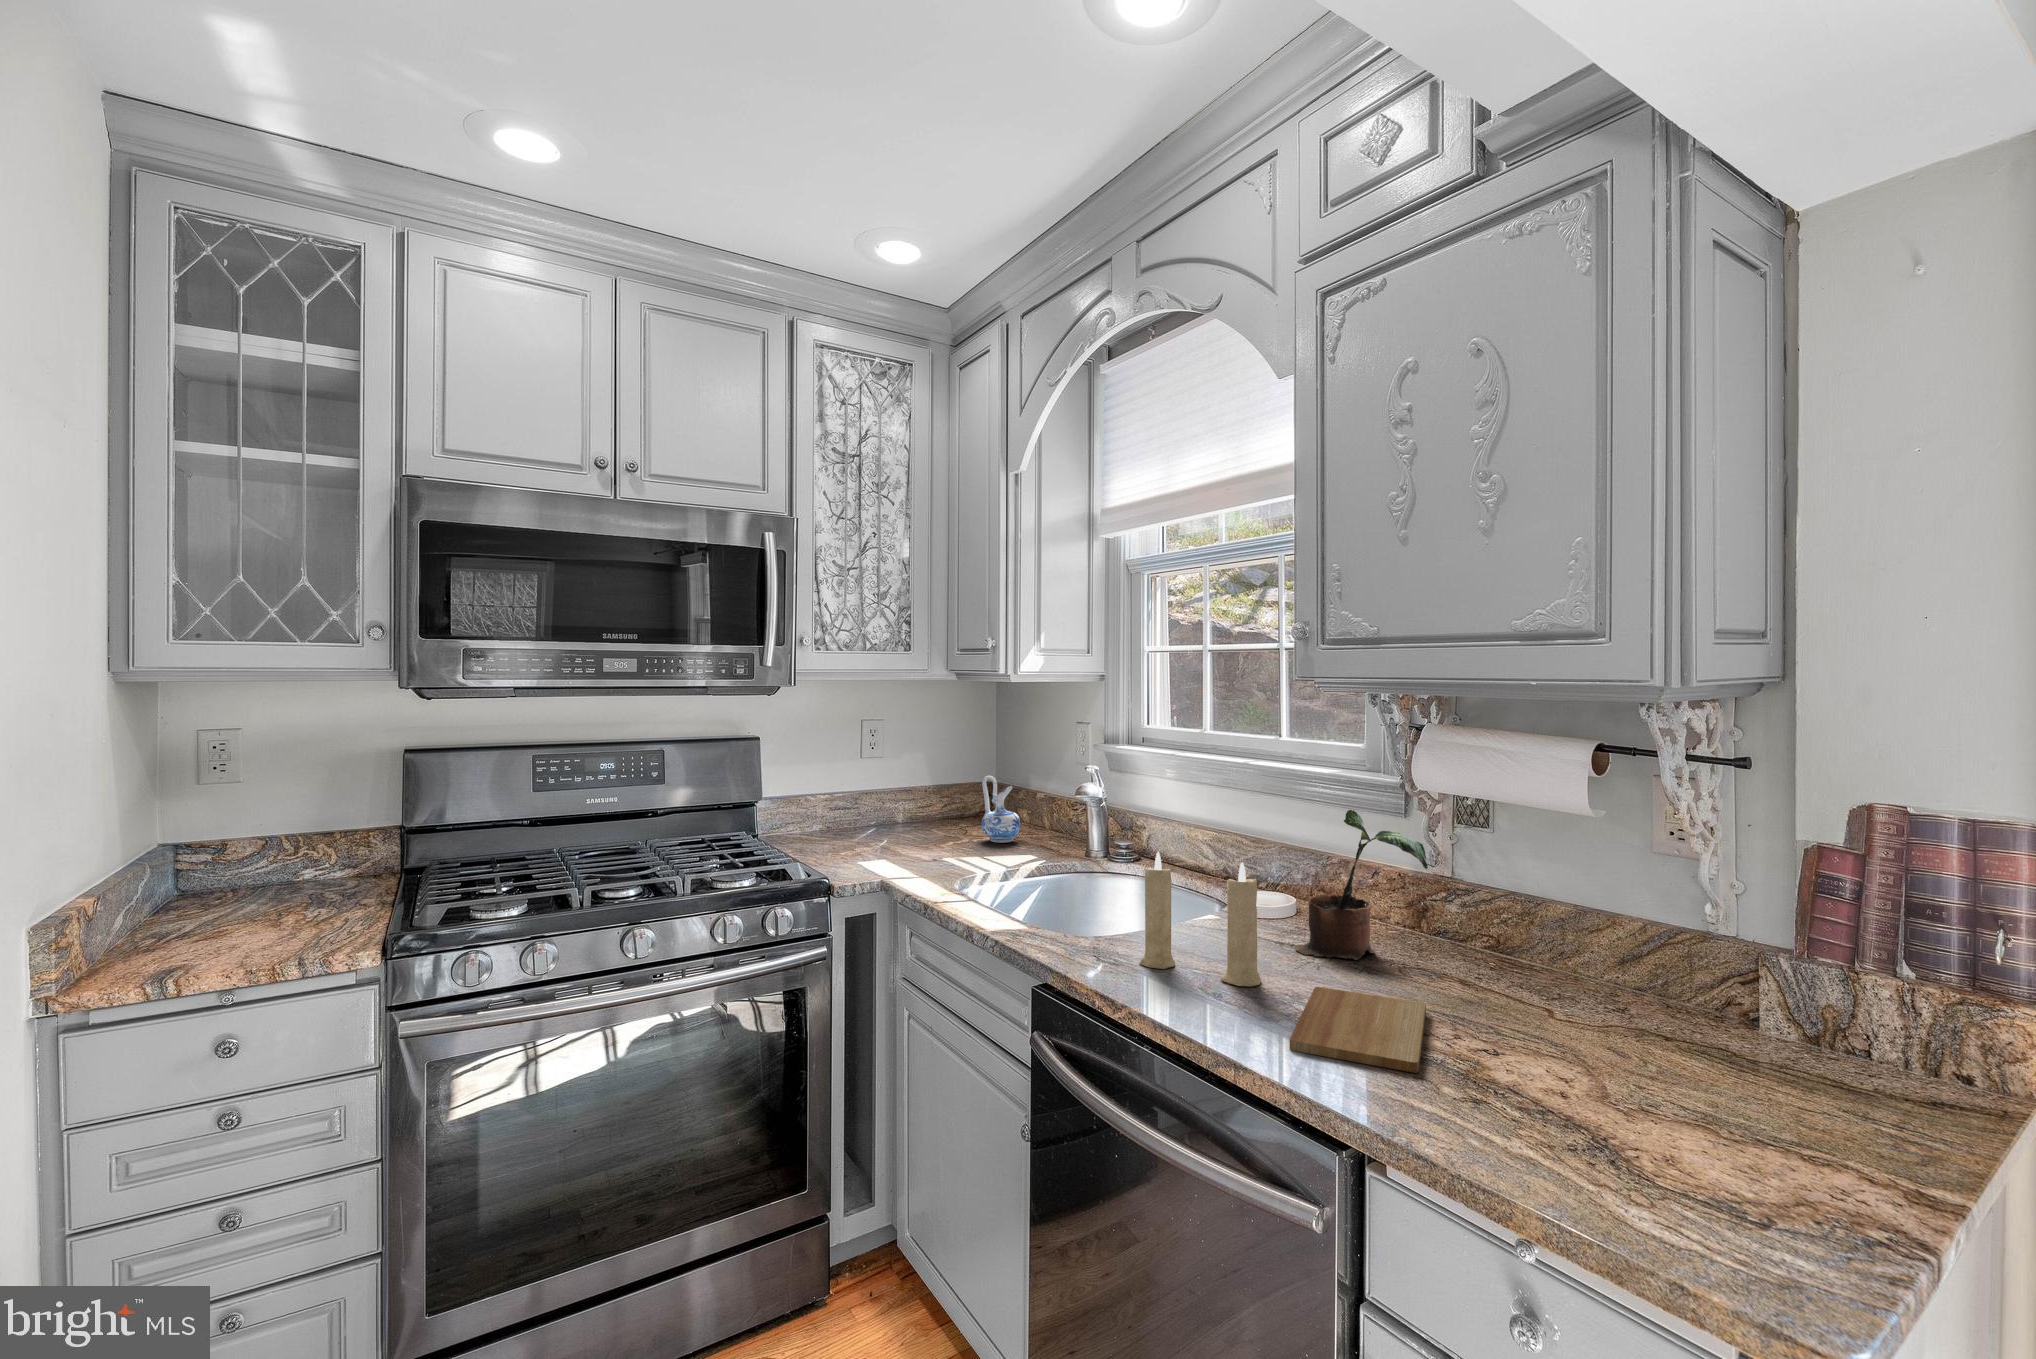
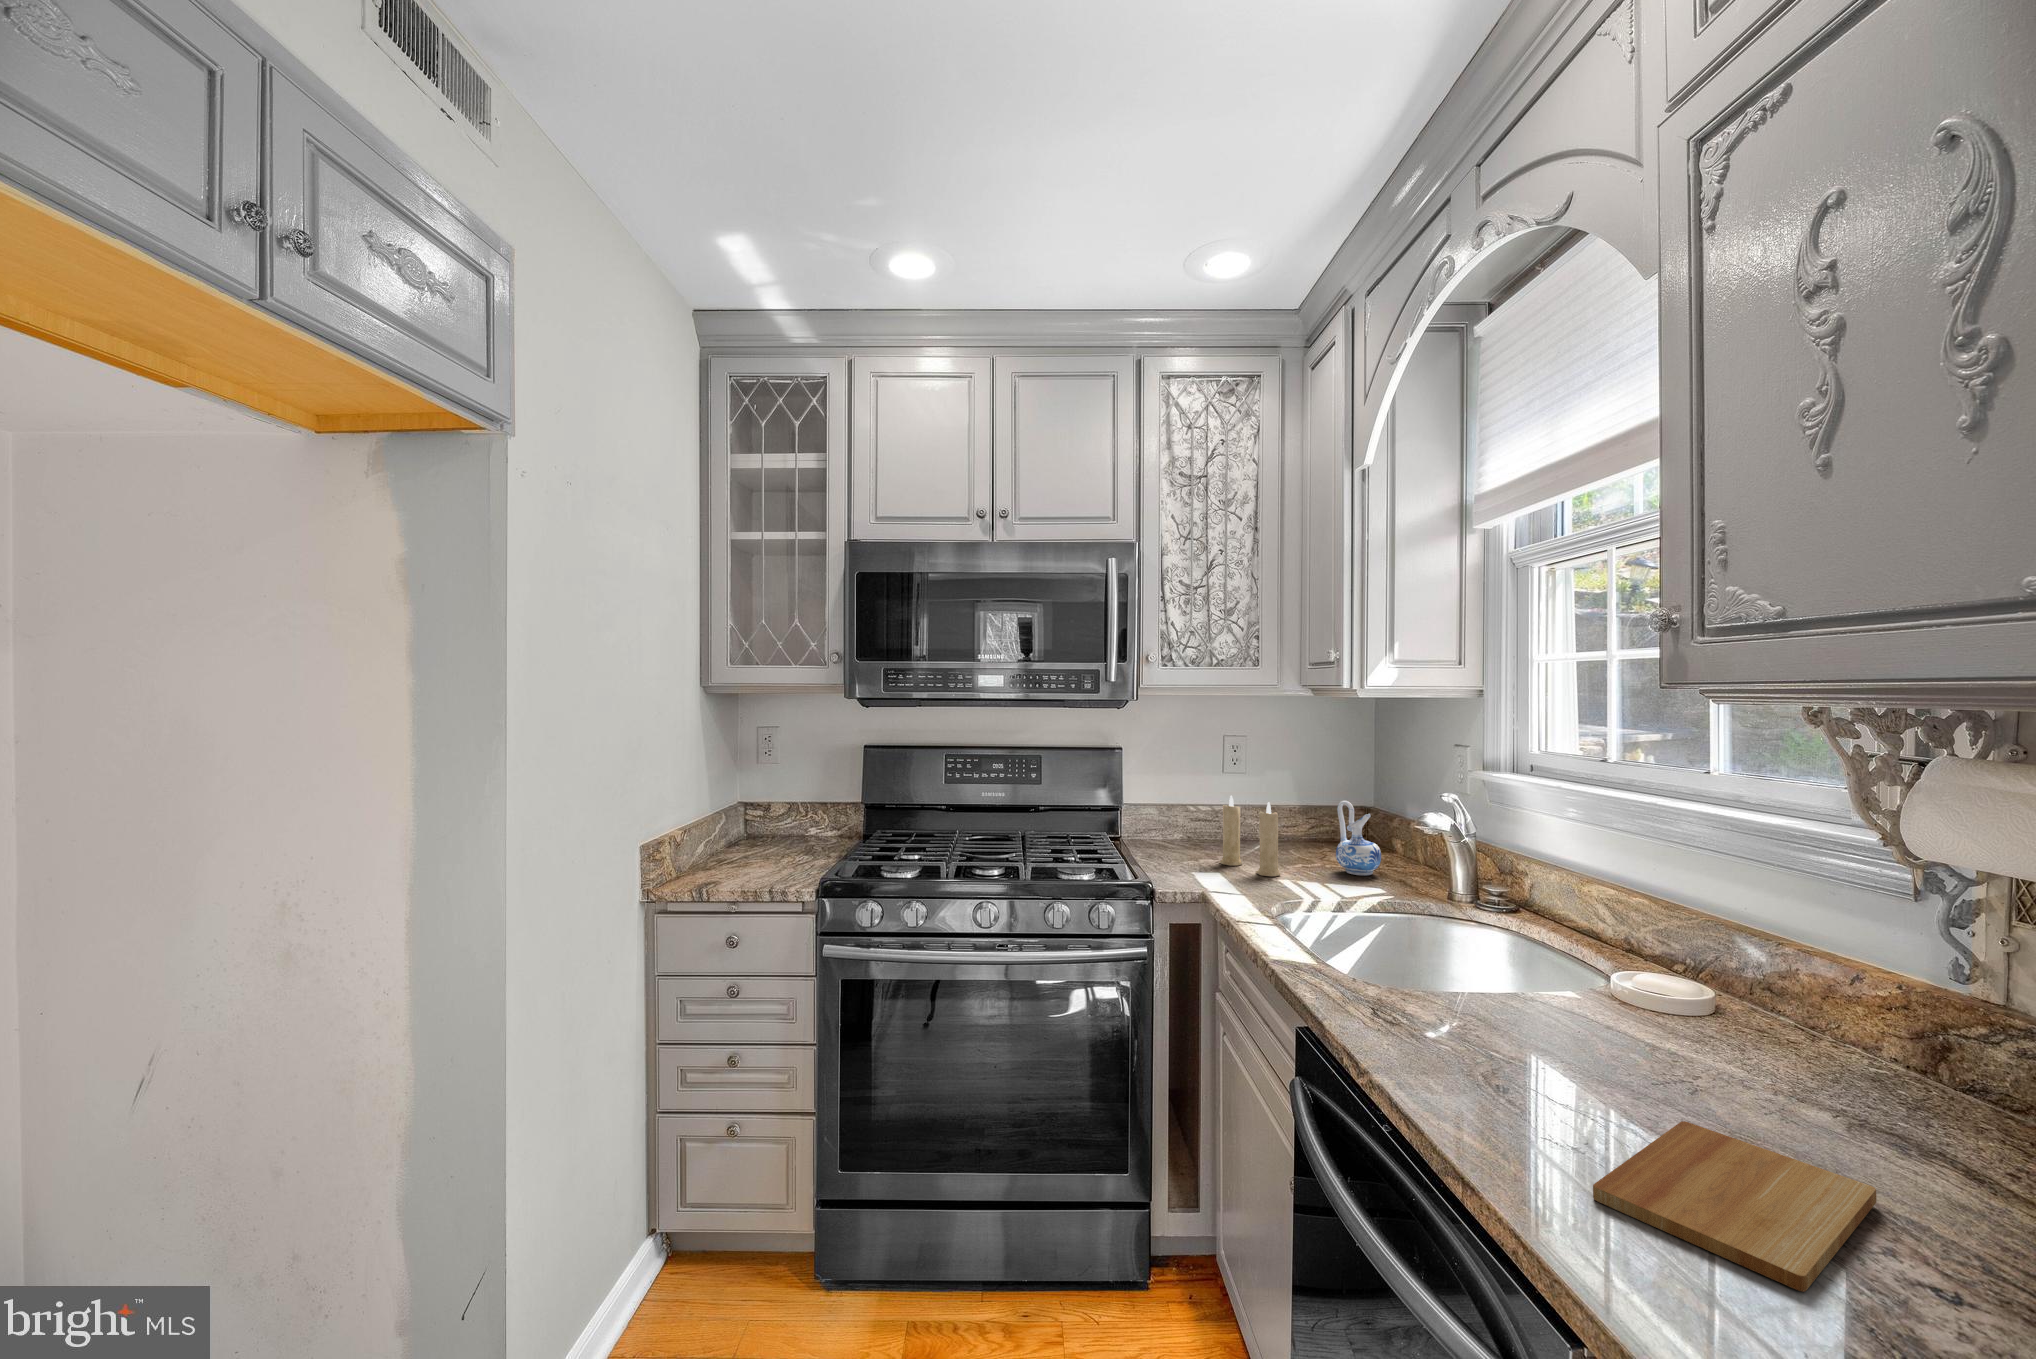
potted plant: present [1296,810,1428,960] -> none [1688,881,1926,1096]
candle: present [1139,852,1261,987] -> present [1220,796,1281,876]

